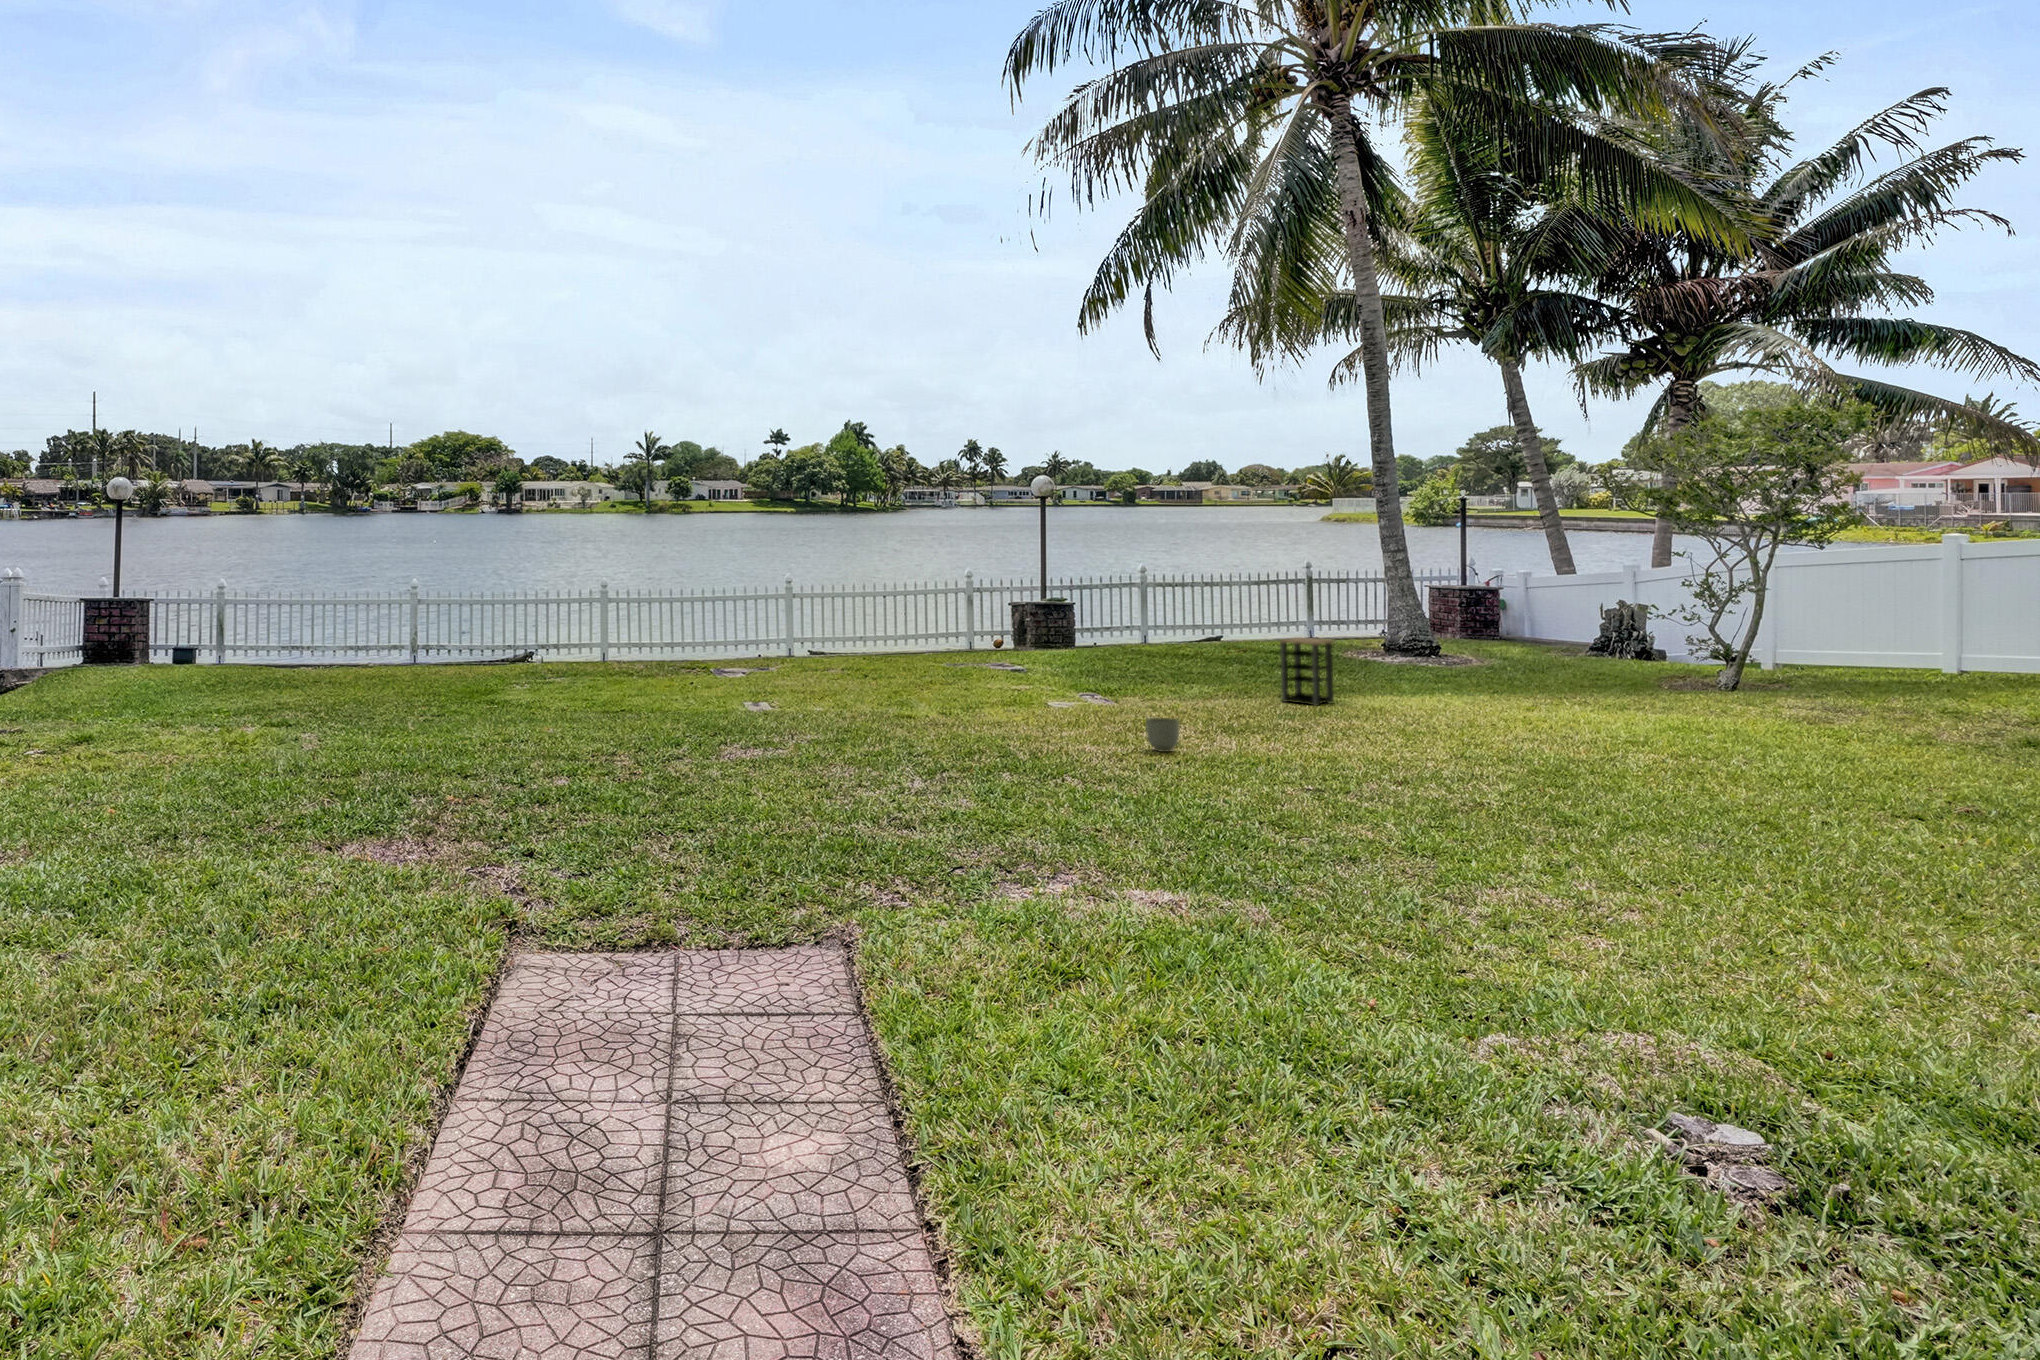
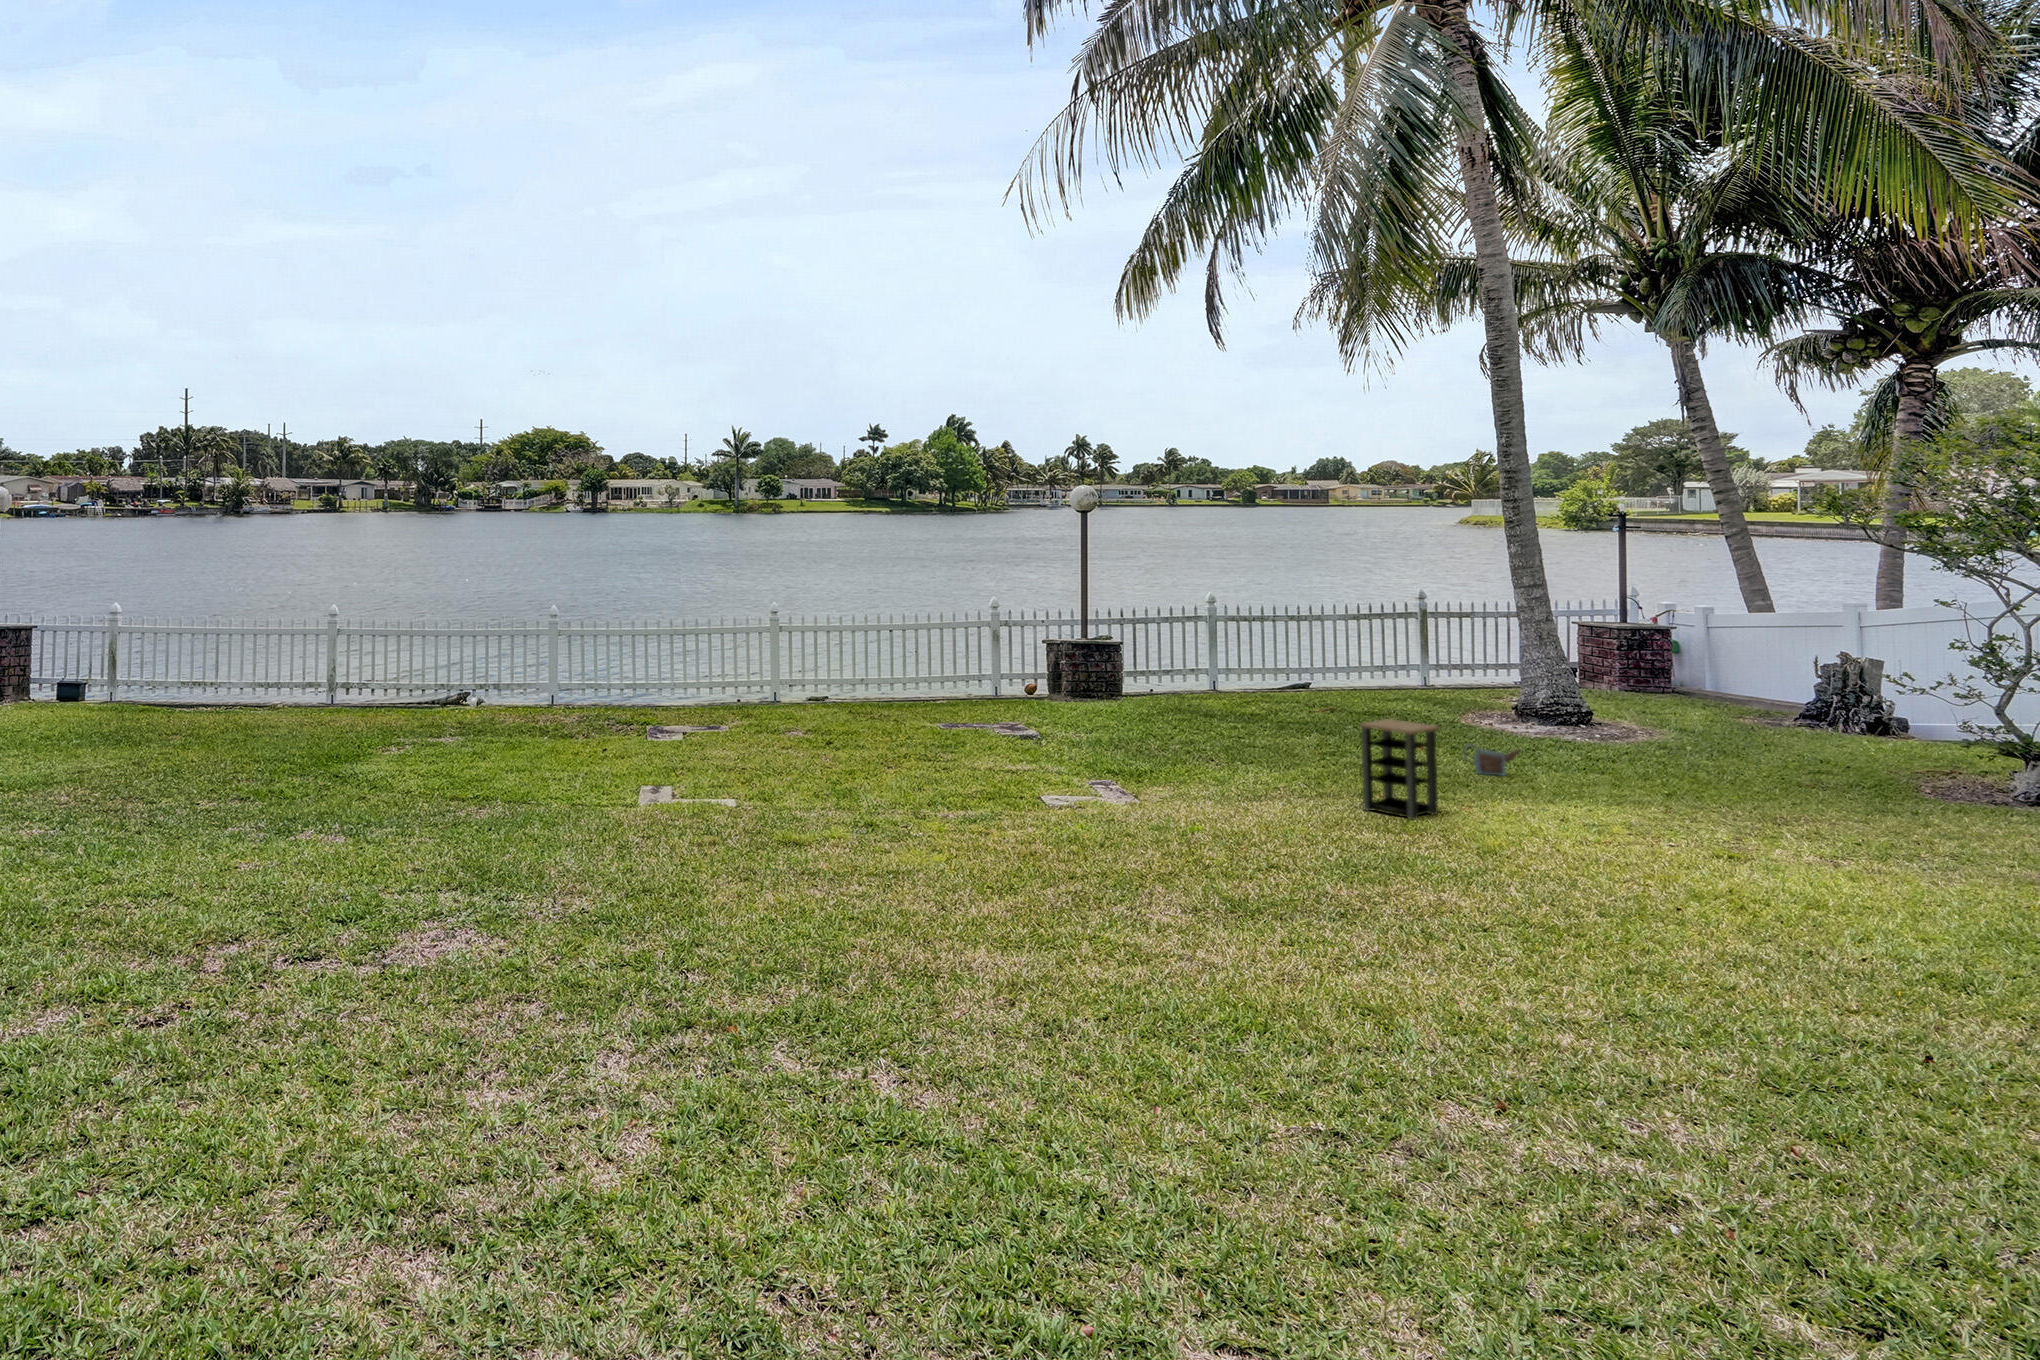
watering can: none [1347,662,1390,685] -> present [1463,744,1521,776]
planter: present [1146,718,1179,752] -> none [1133,865,1183,921]

